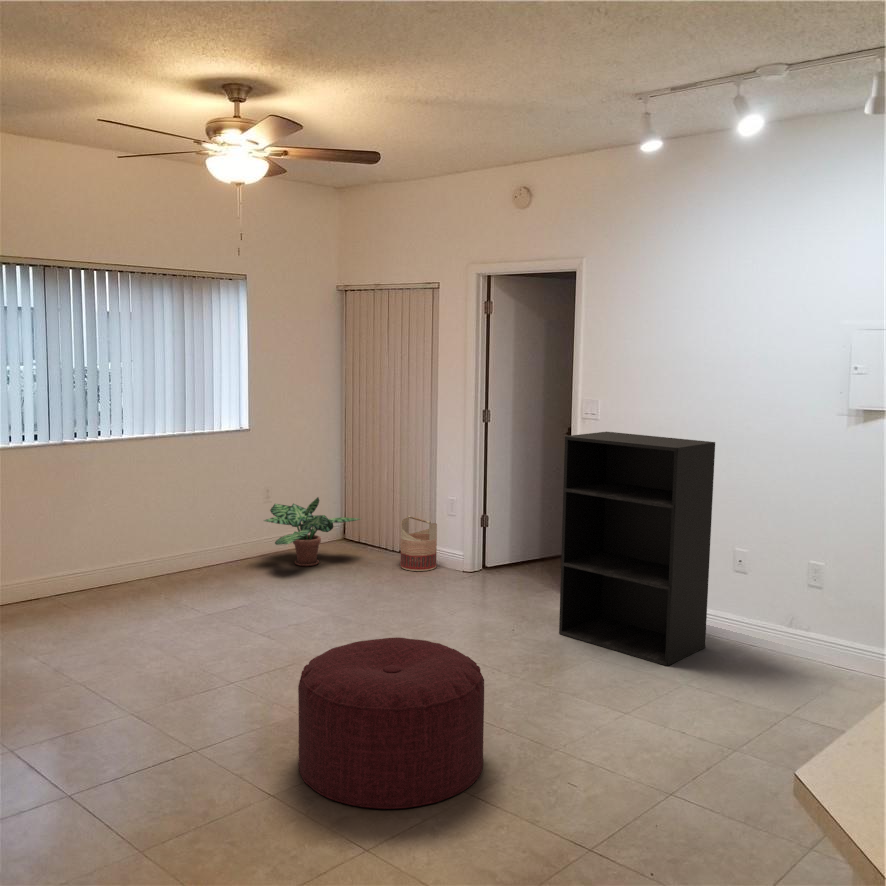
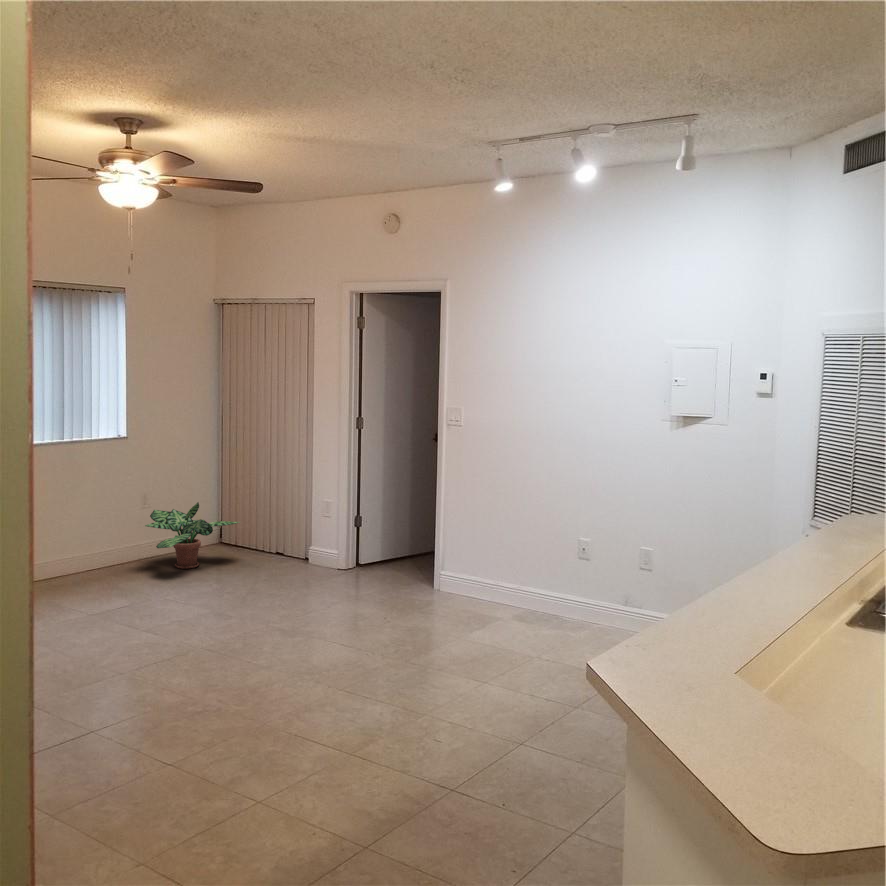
bookshelf: present [559,432,715,666] -> none [428,437,561,642]
basket: present [400,516,437,571] -> none [279,518,313,570]
ottoman: present [298,637,484,809] -> none [197,623,365,771]

